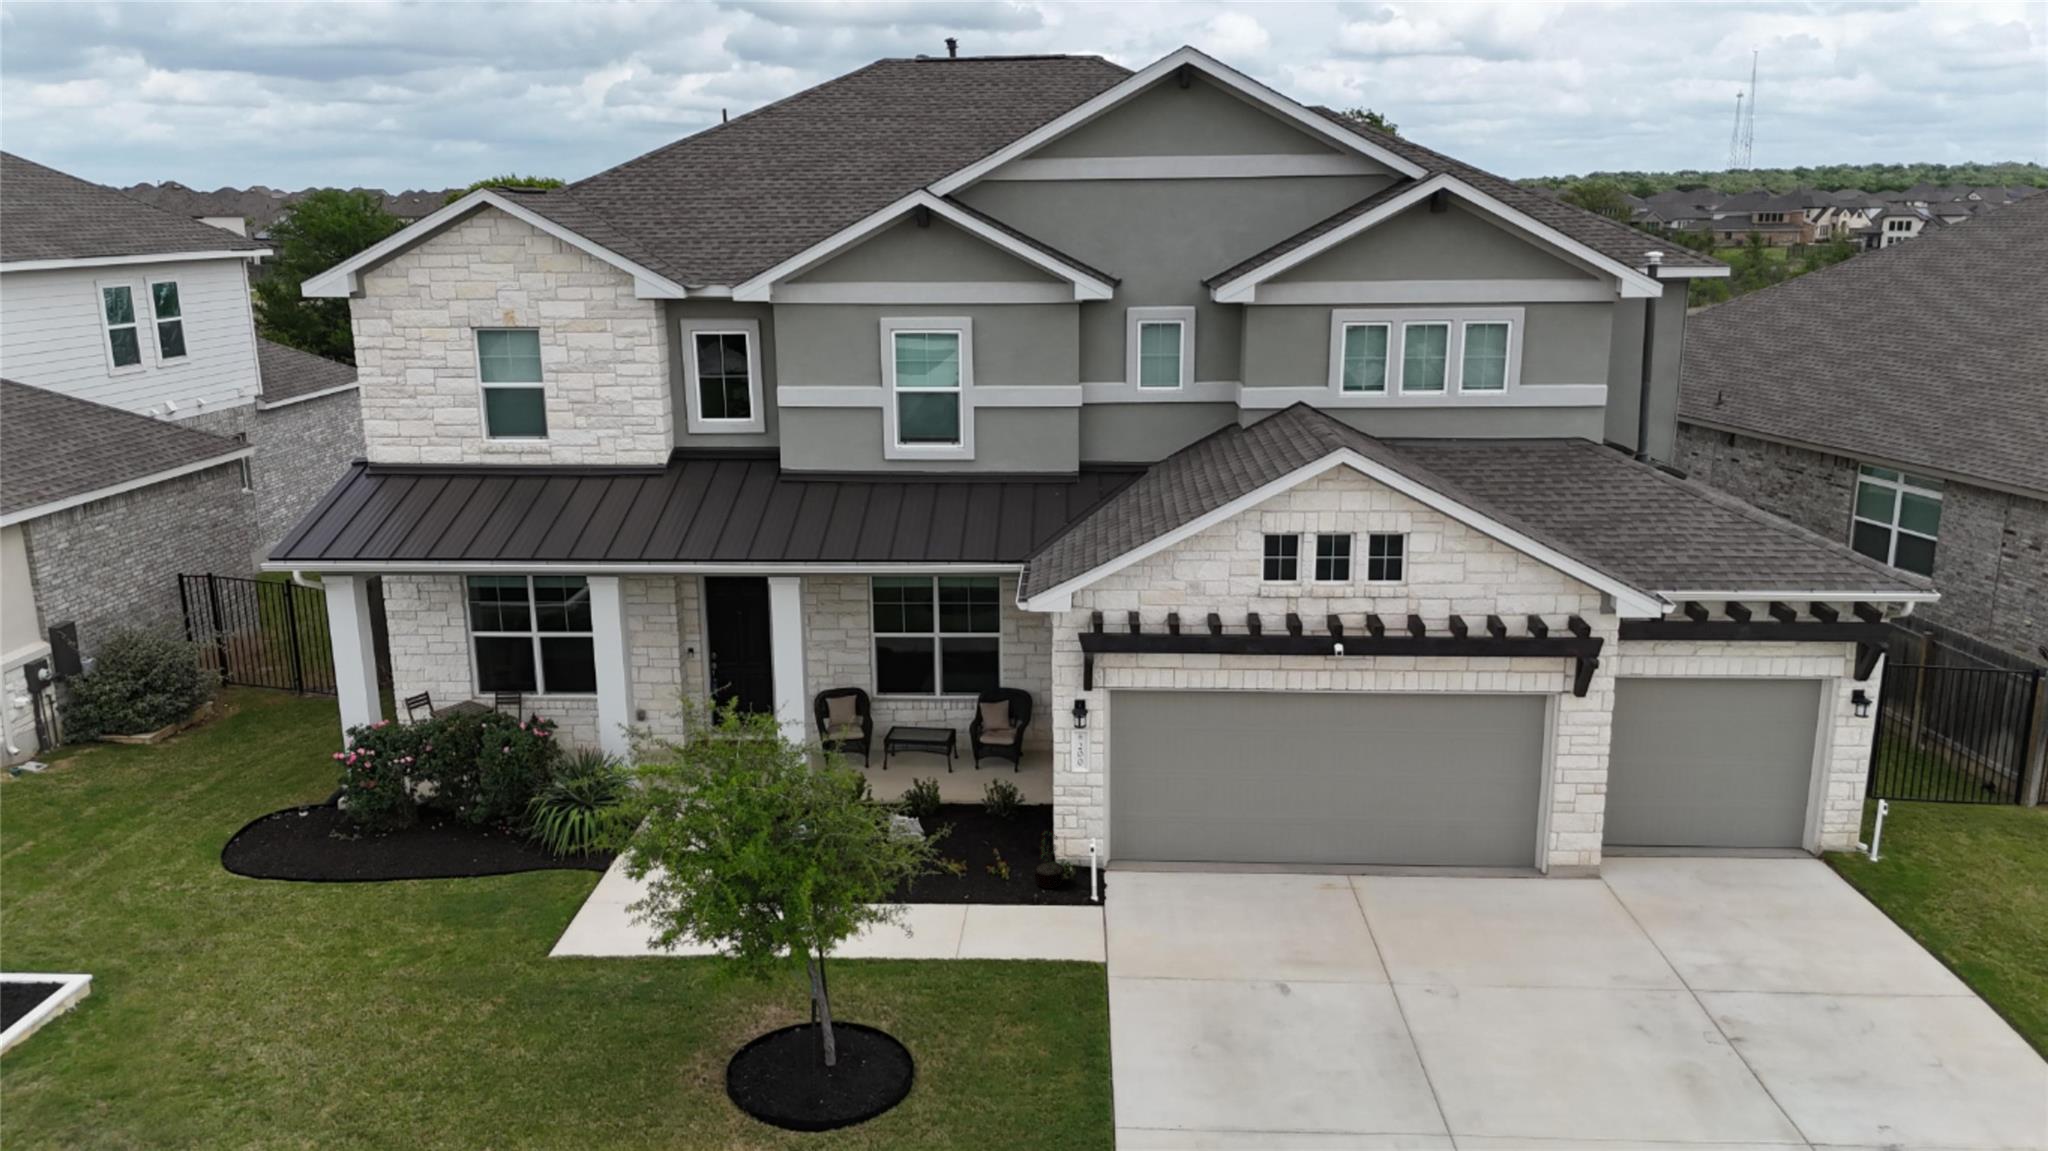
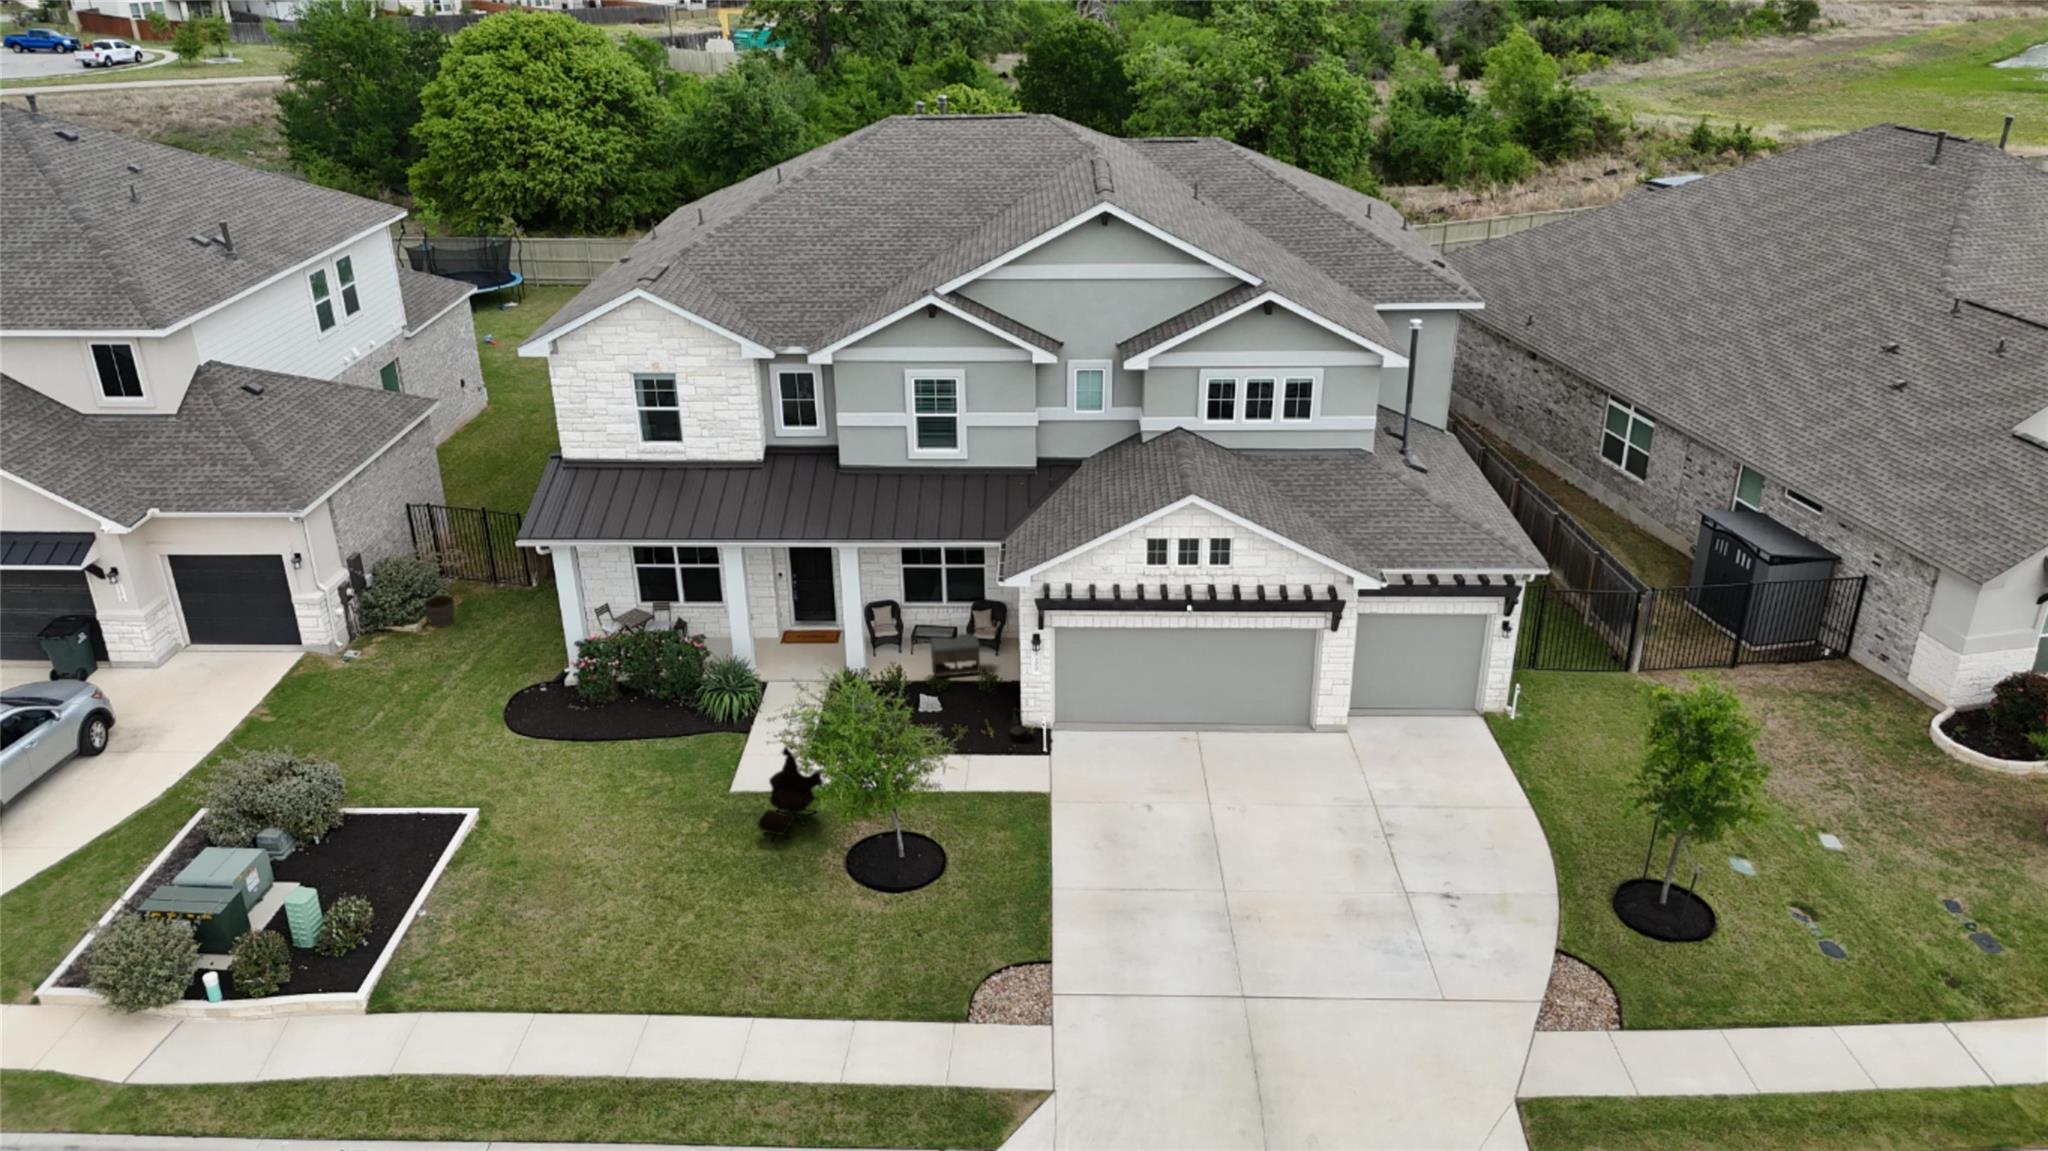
wooden bucket: none [161,692,210,738] -> present [424,595,454,628]
storage bench: none [912,735,989,803] -> present [931,634,980,677]
lounge chair: none [576,865,702,1037] -> present [758,747,823,840]

